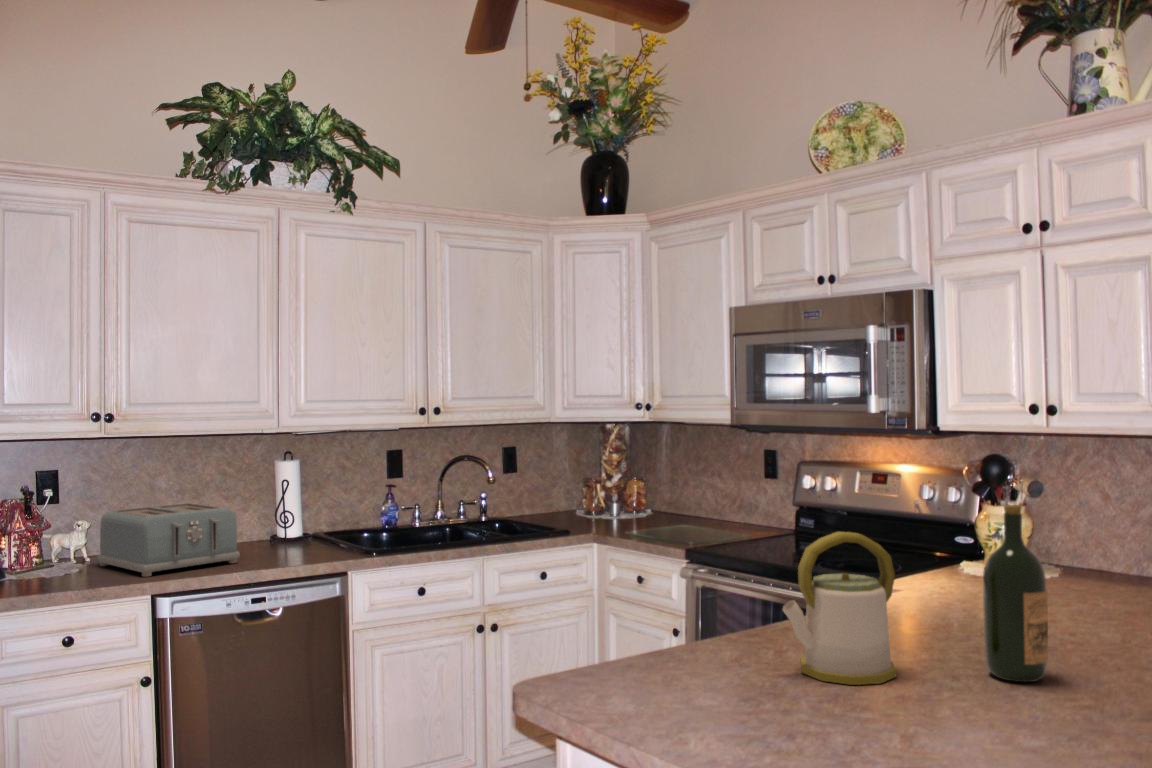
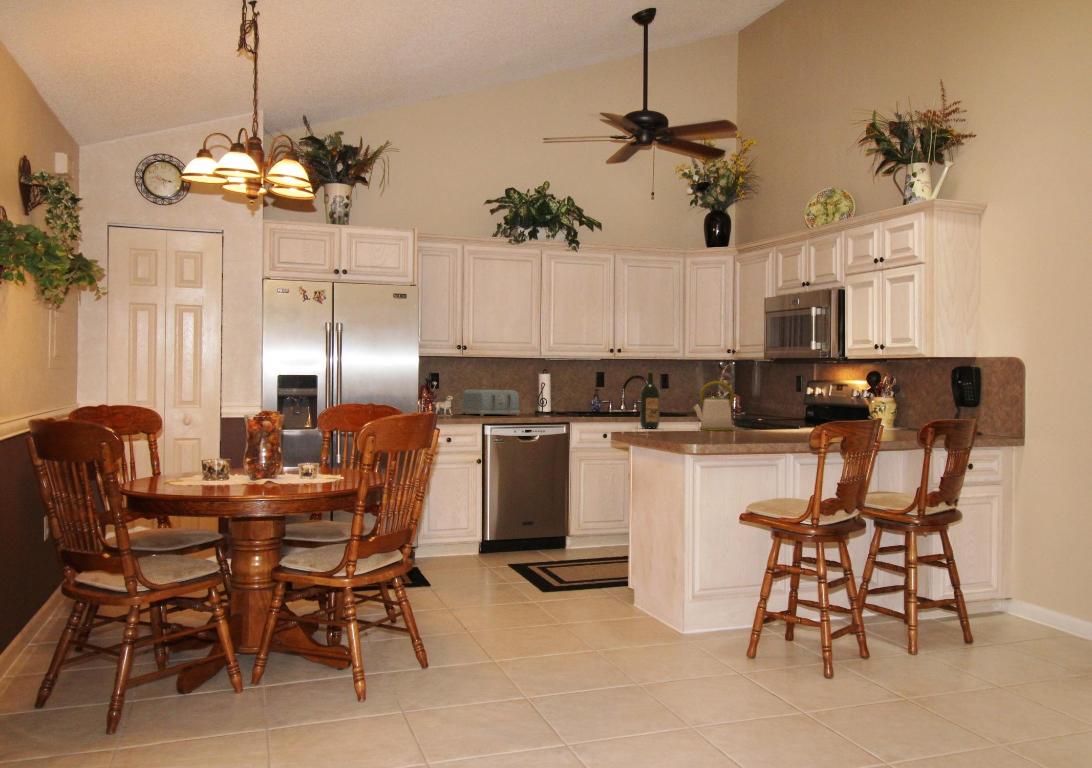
wine bottle: present [983,505,1048,682] -> present [640,370,660,428]

